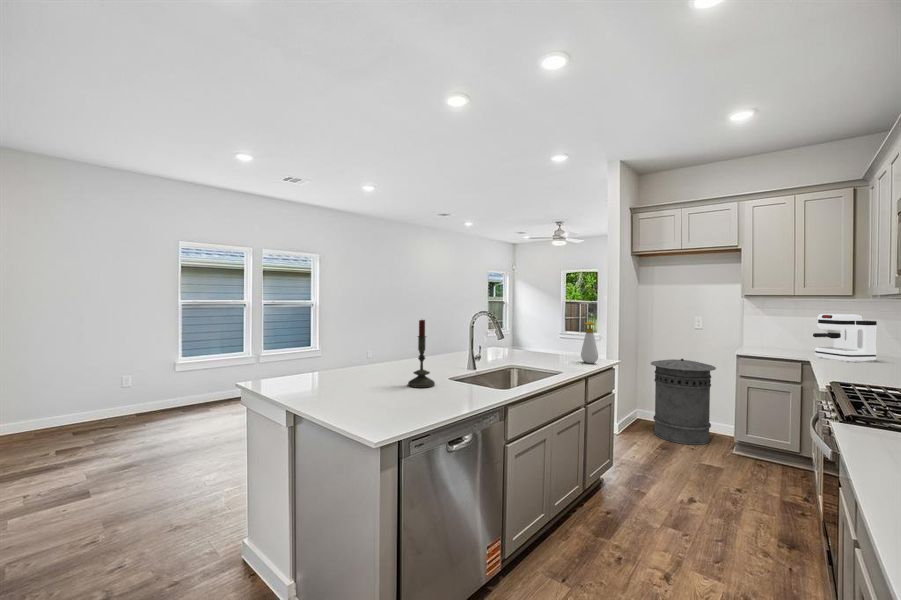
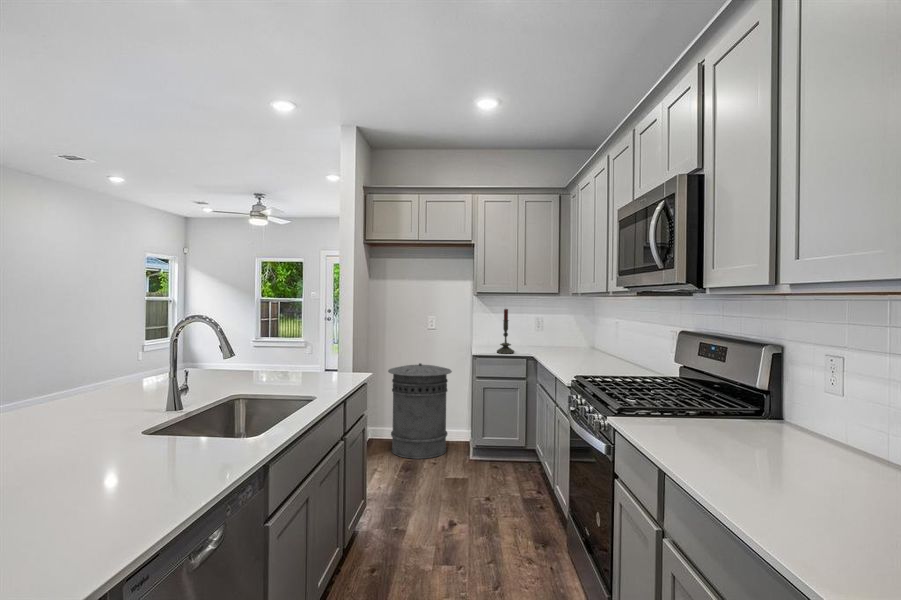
coffee maker: present [813,314,877,362] -> none [536,311,578,354]
candle: present [408,320,435,388] -> present [497,309,514,354]
soap bottle: present [581,321,598,363] -> none [329,324,352,379]

